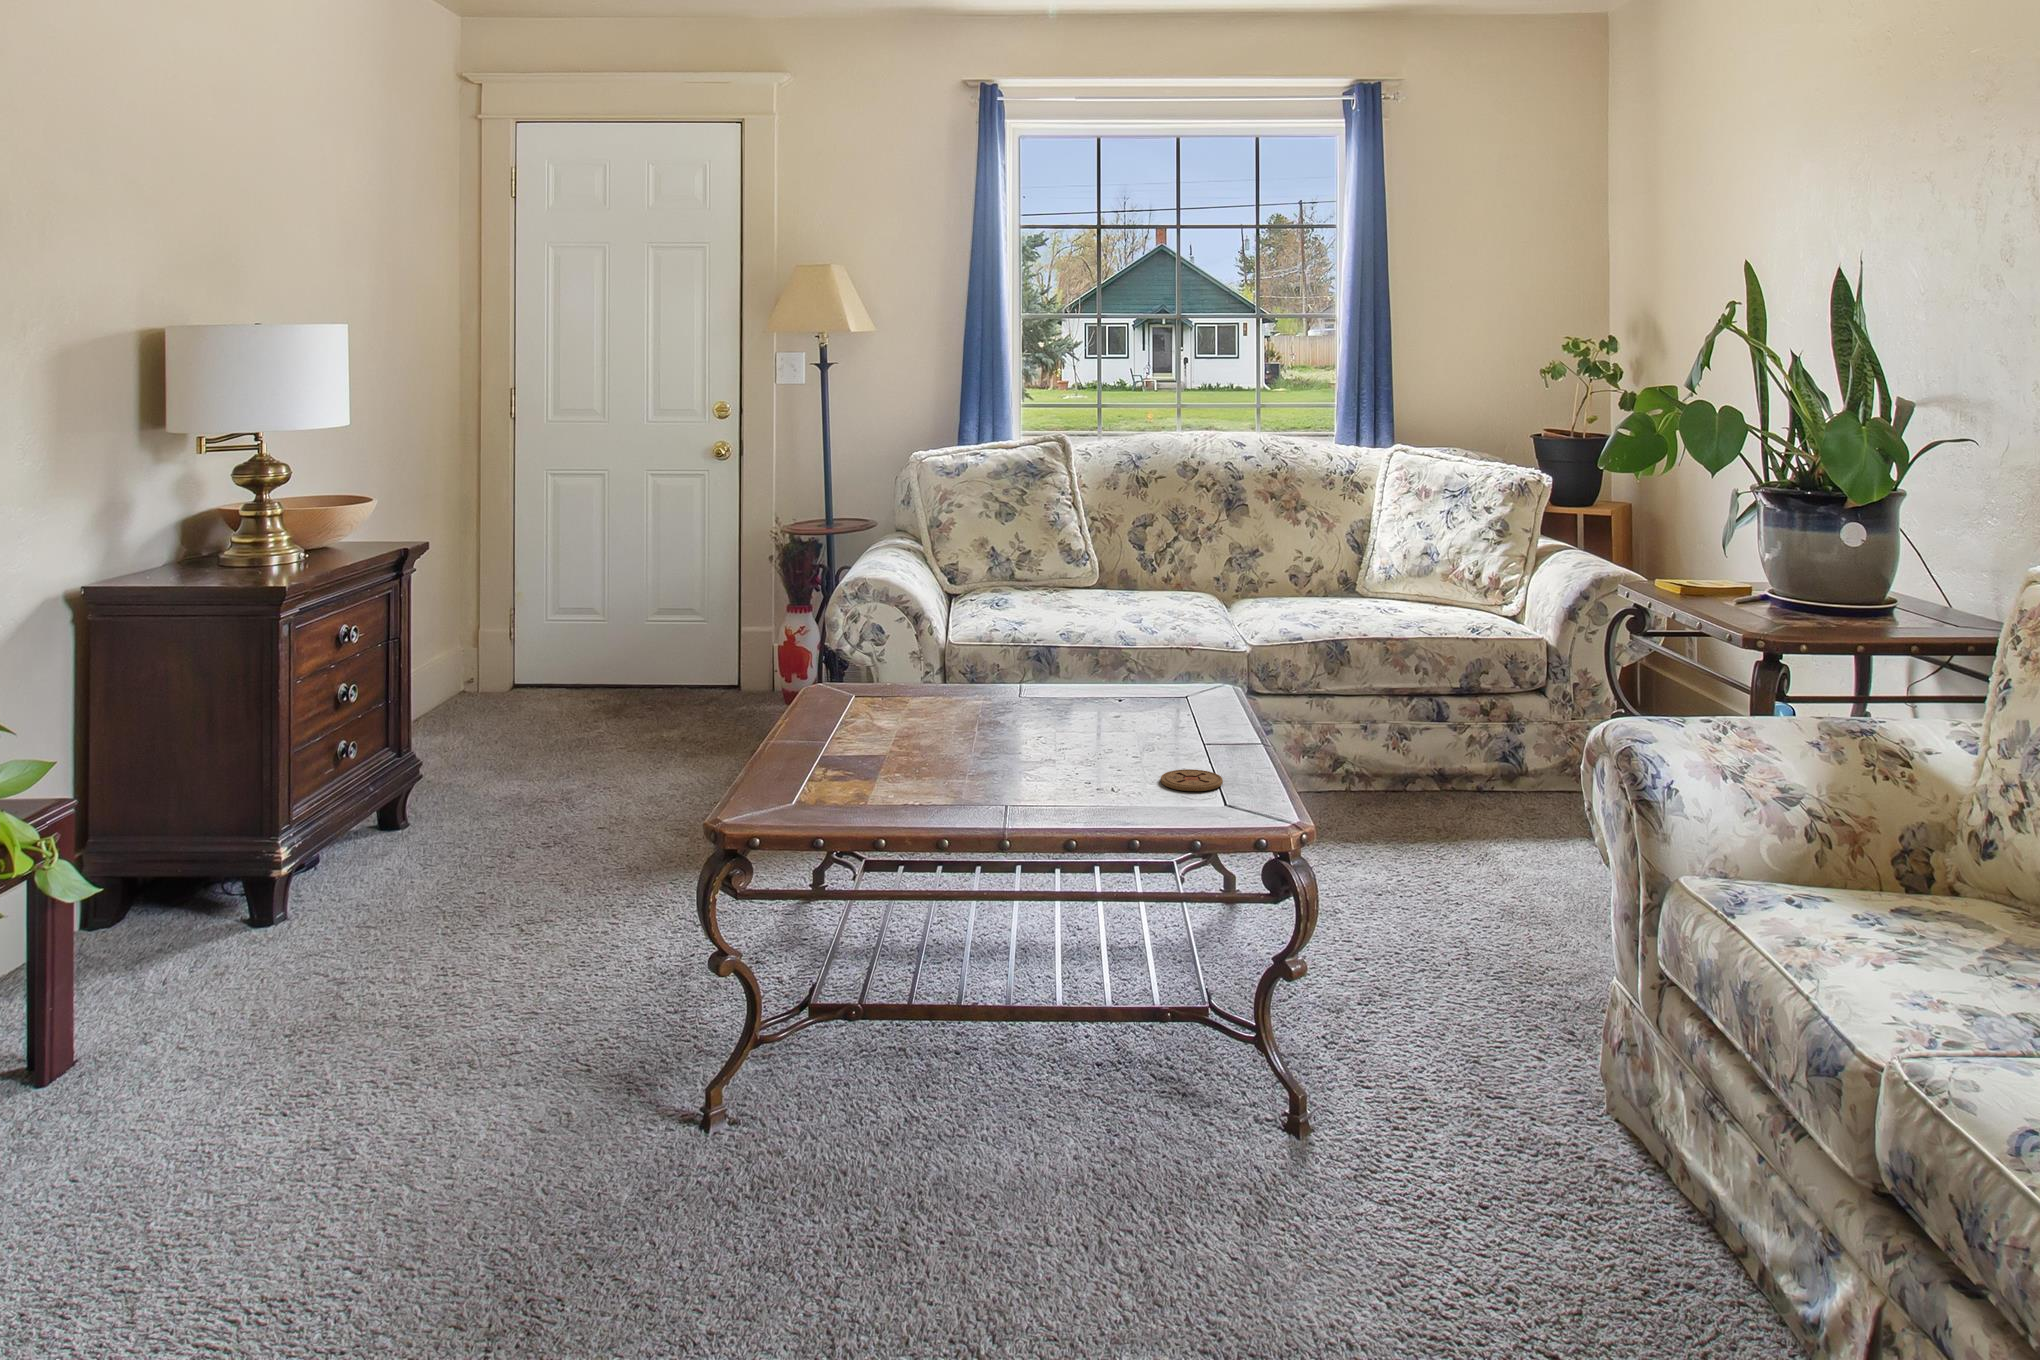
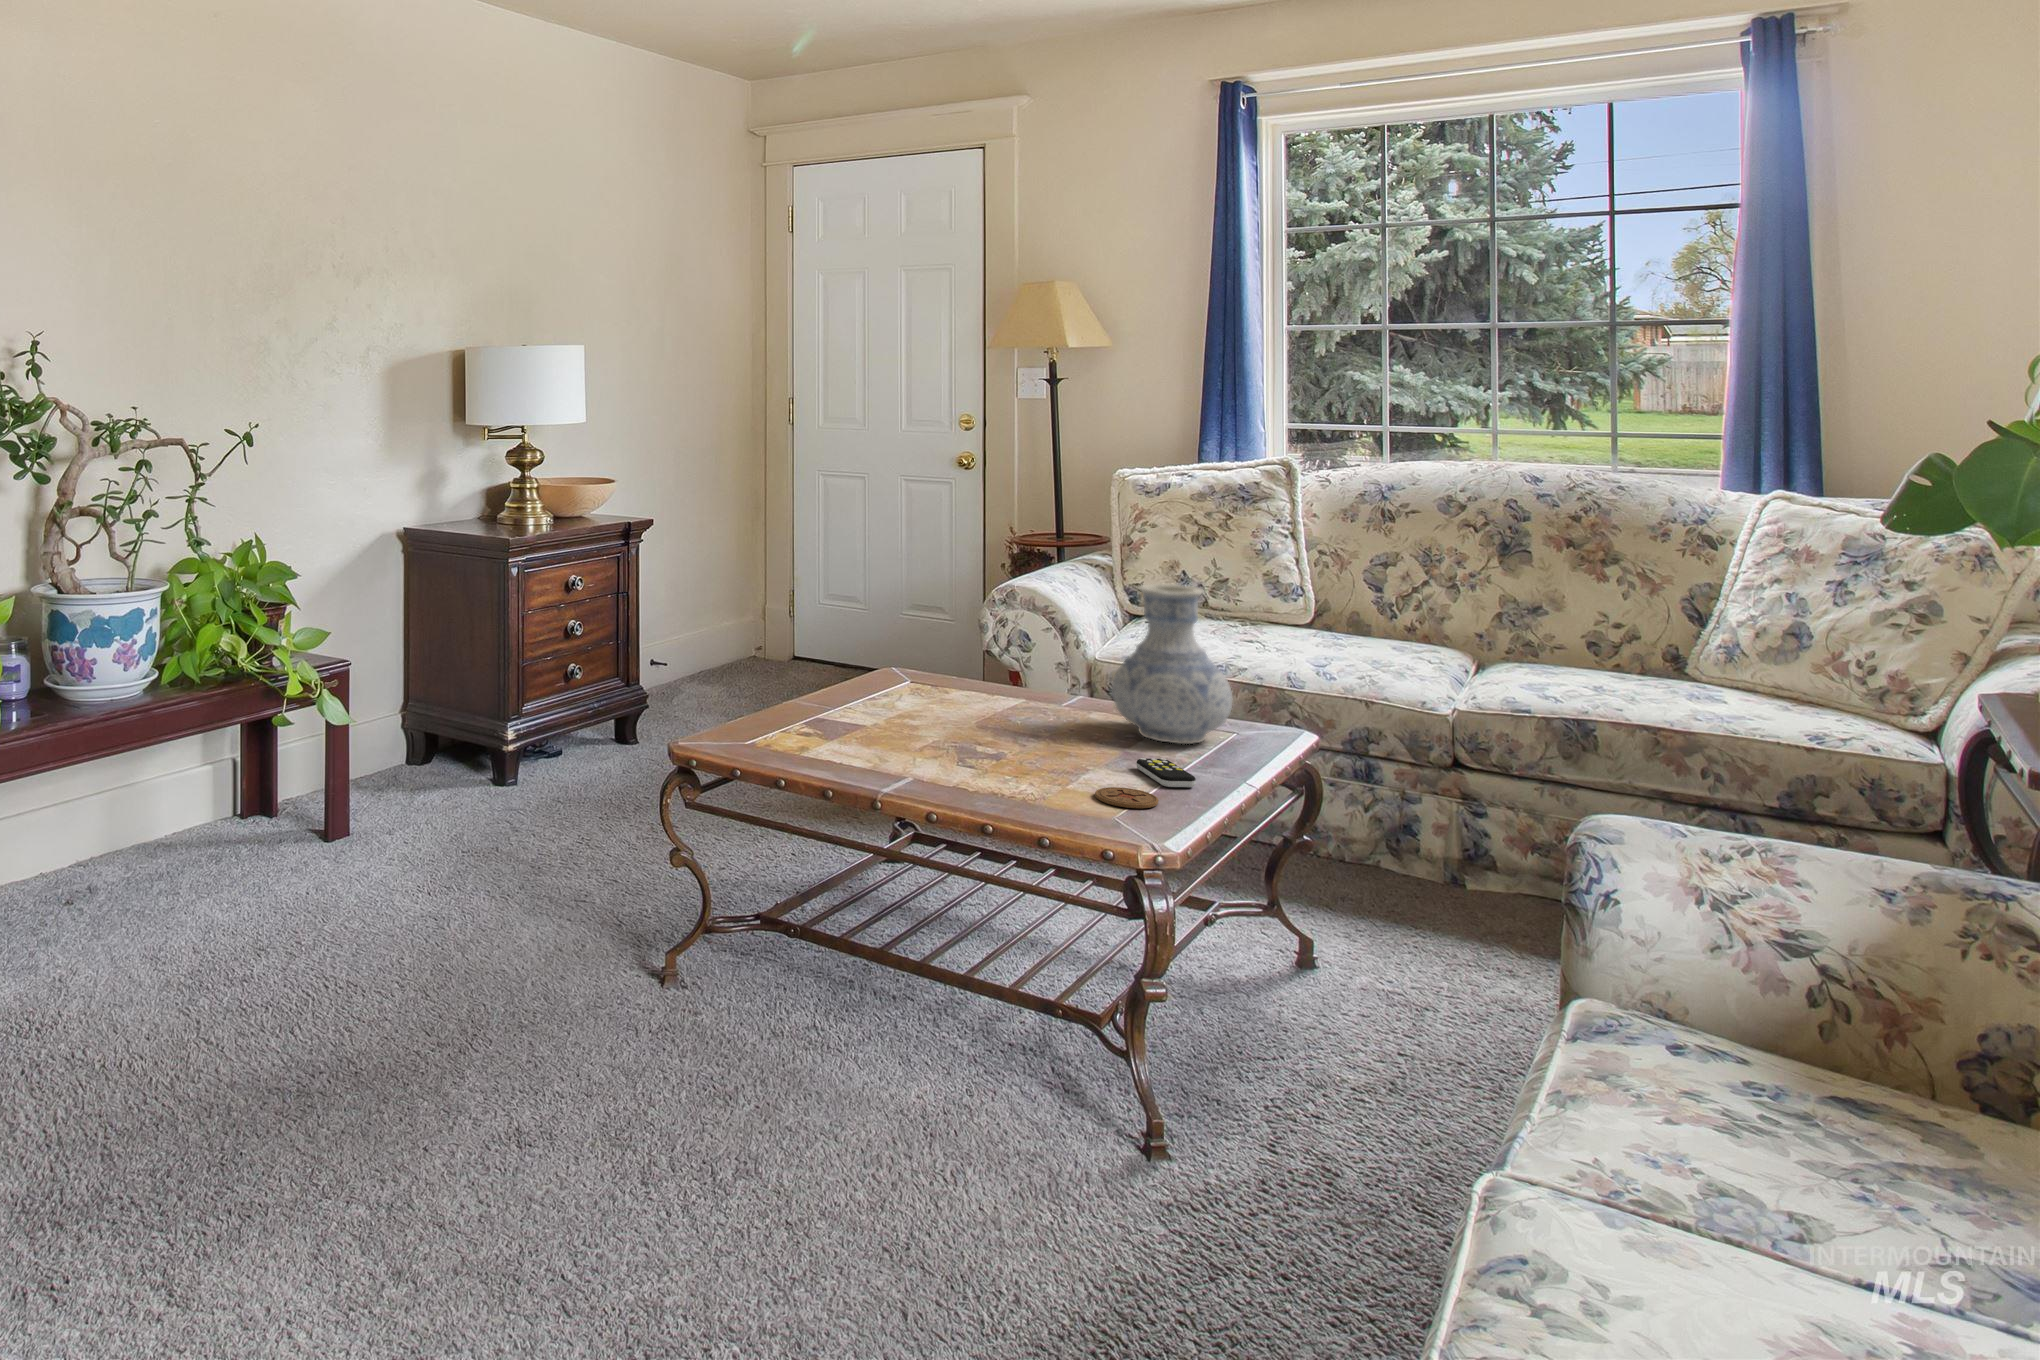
vase: none [1080,553,1191,715] -> present [1112,584,1232,744]
remote control: none [1154,731,1223,760] -> present [1136,758,1196,787]

